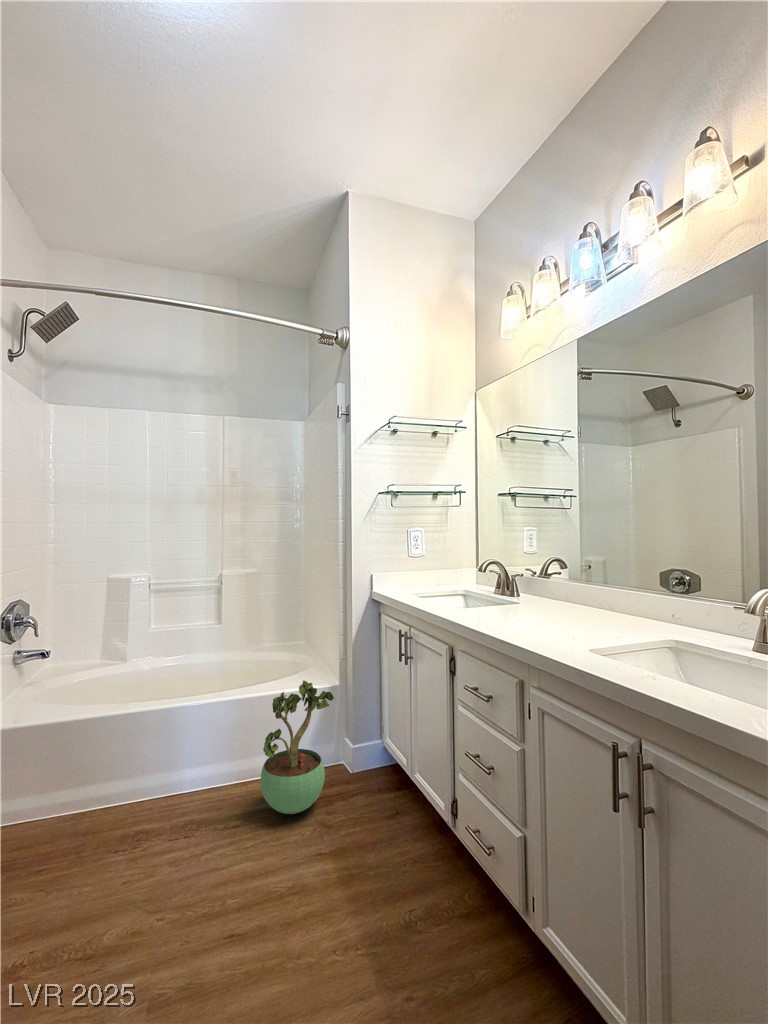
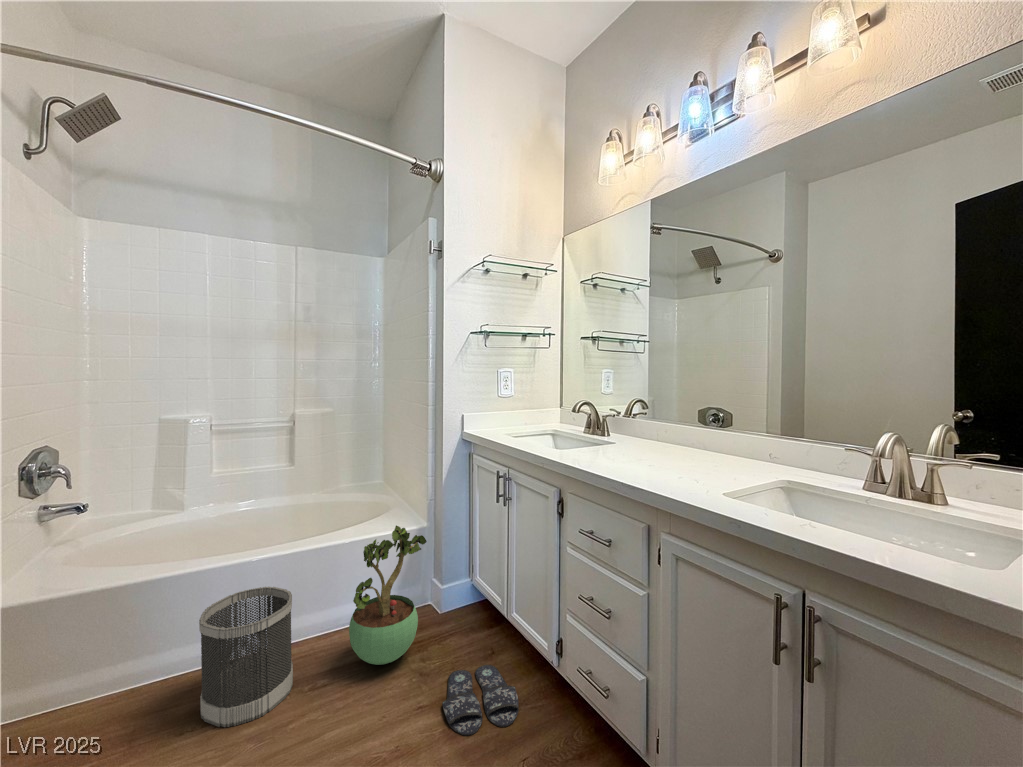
wastebasket: none [133,732,211,854] -> present [199,587,293,727]
slippers: none [341,824,414,884] -> present [442,665,519,736]

